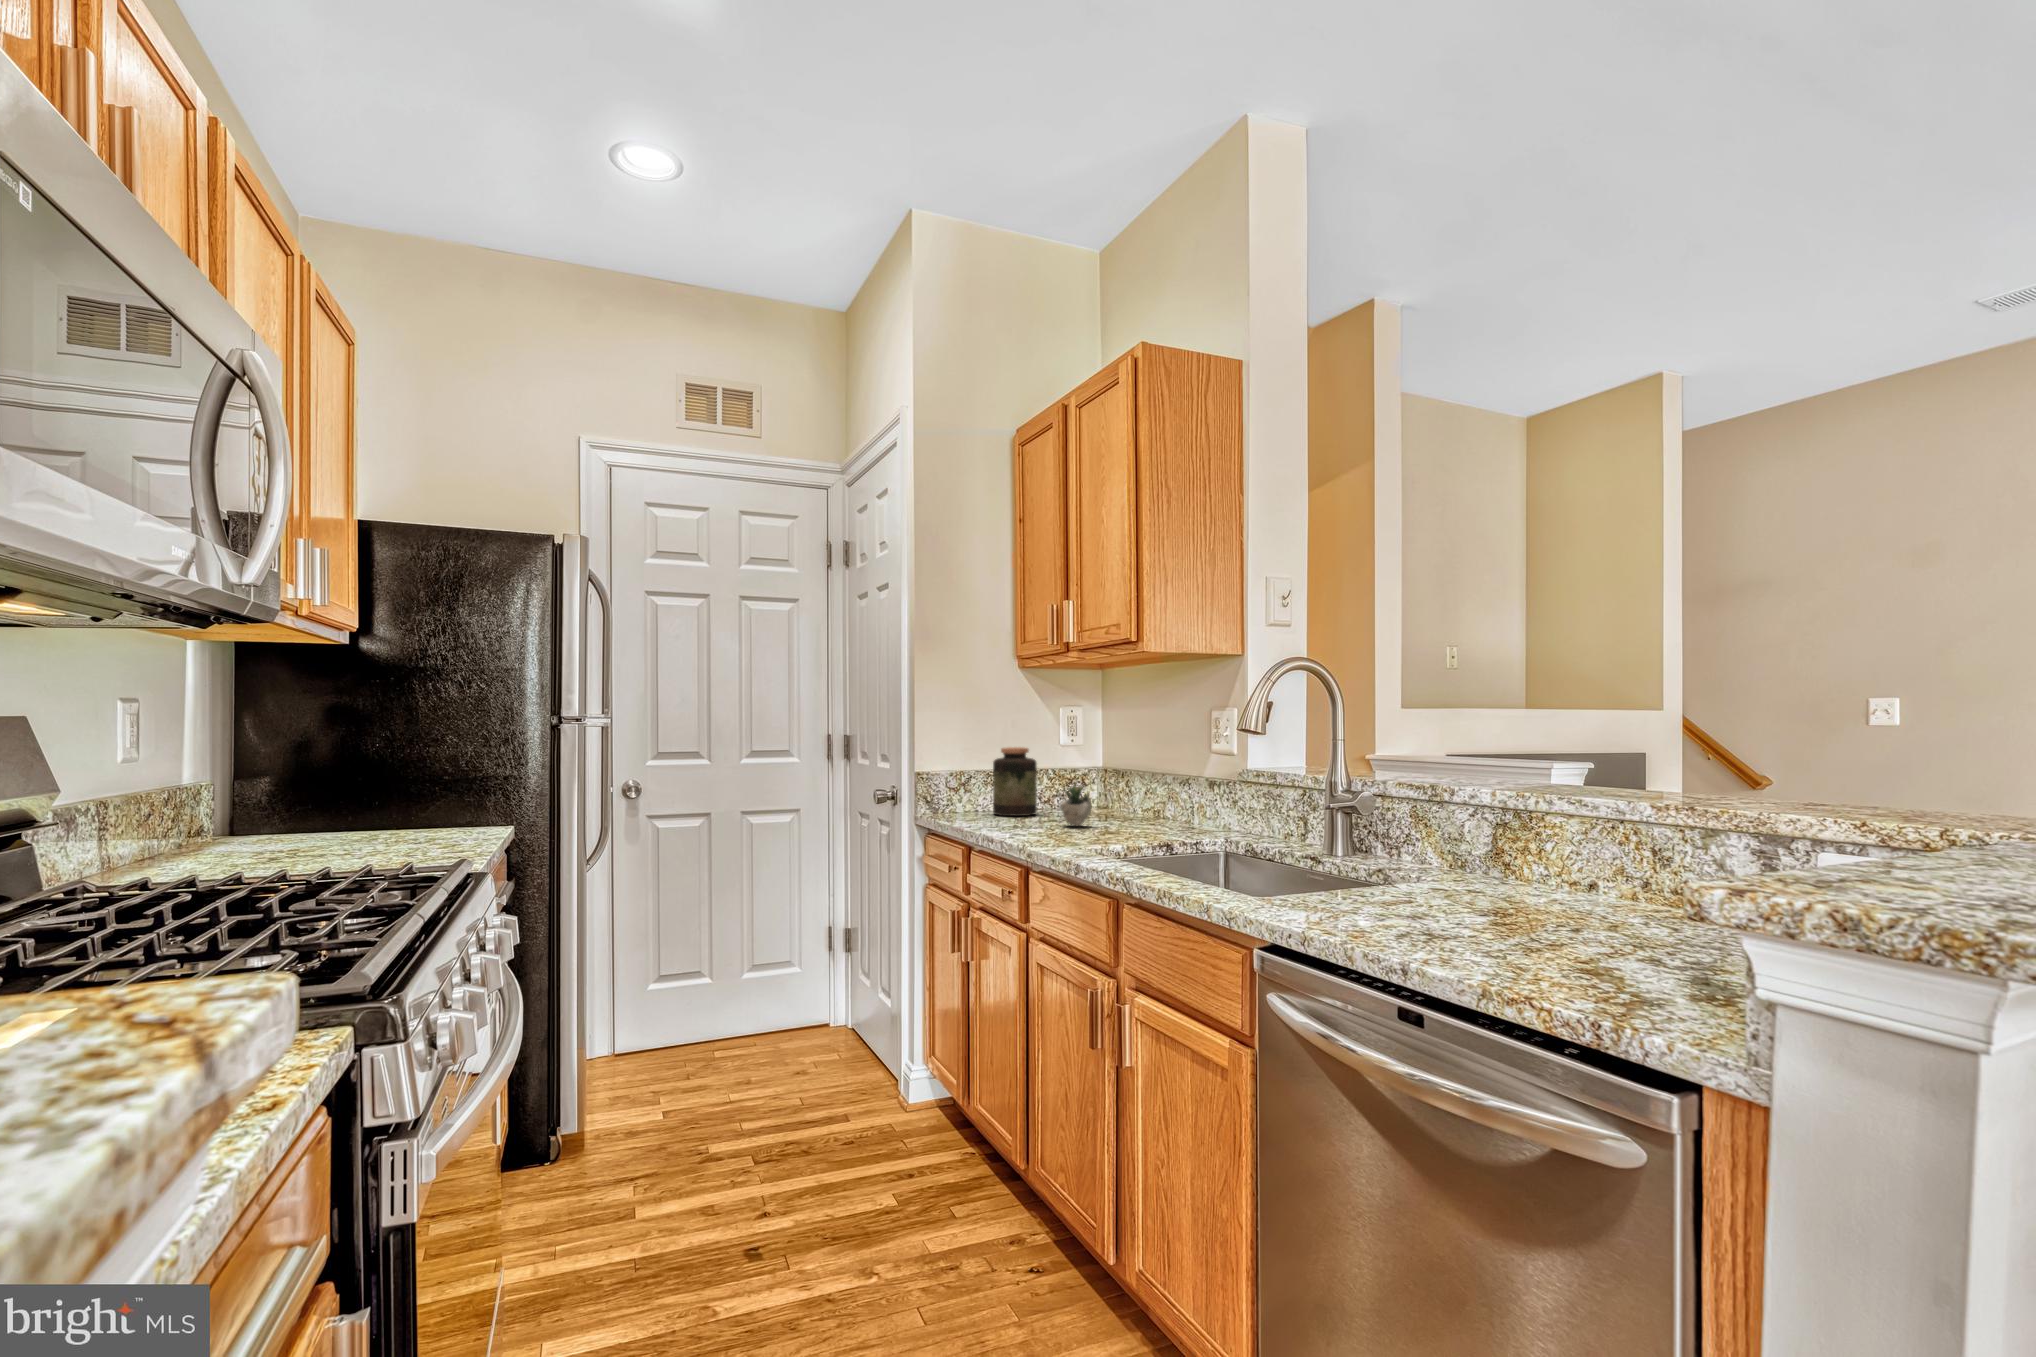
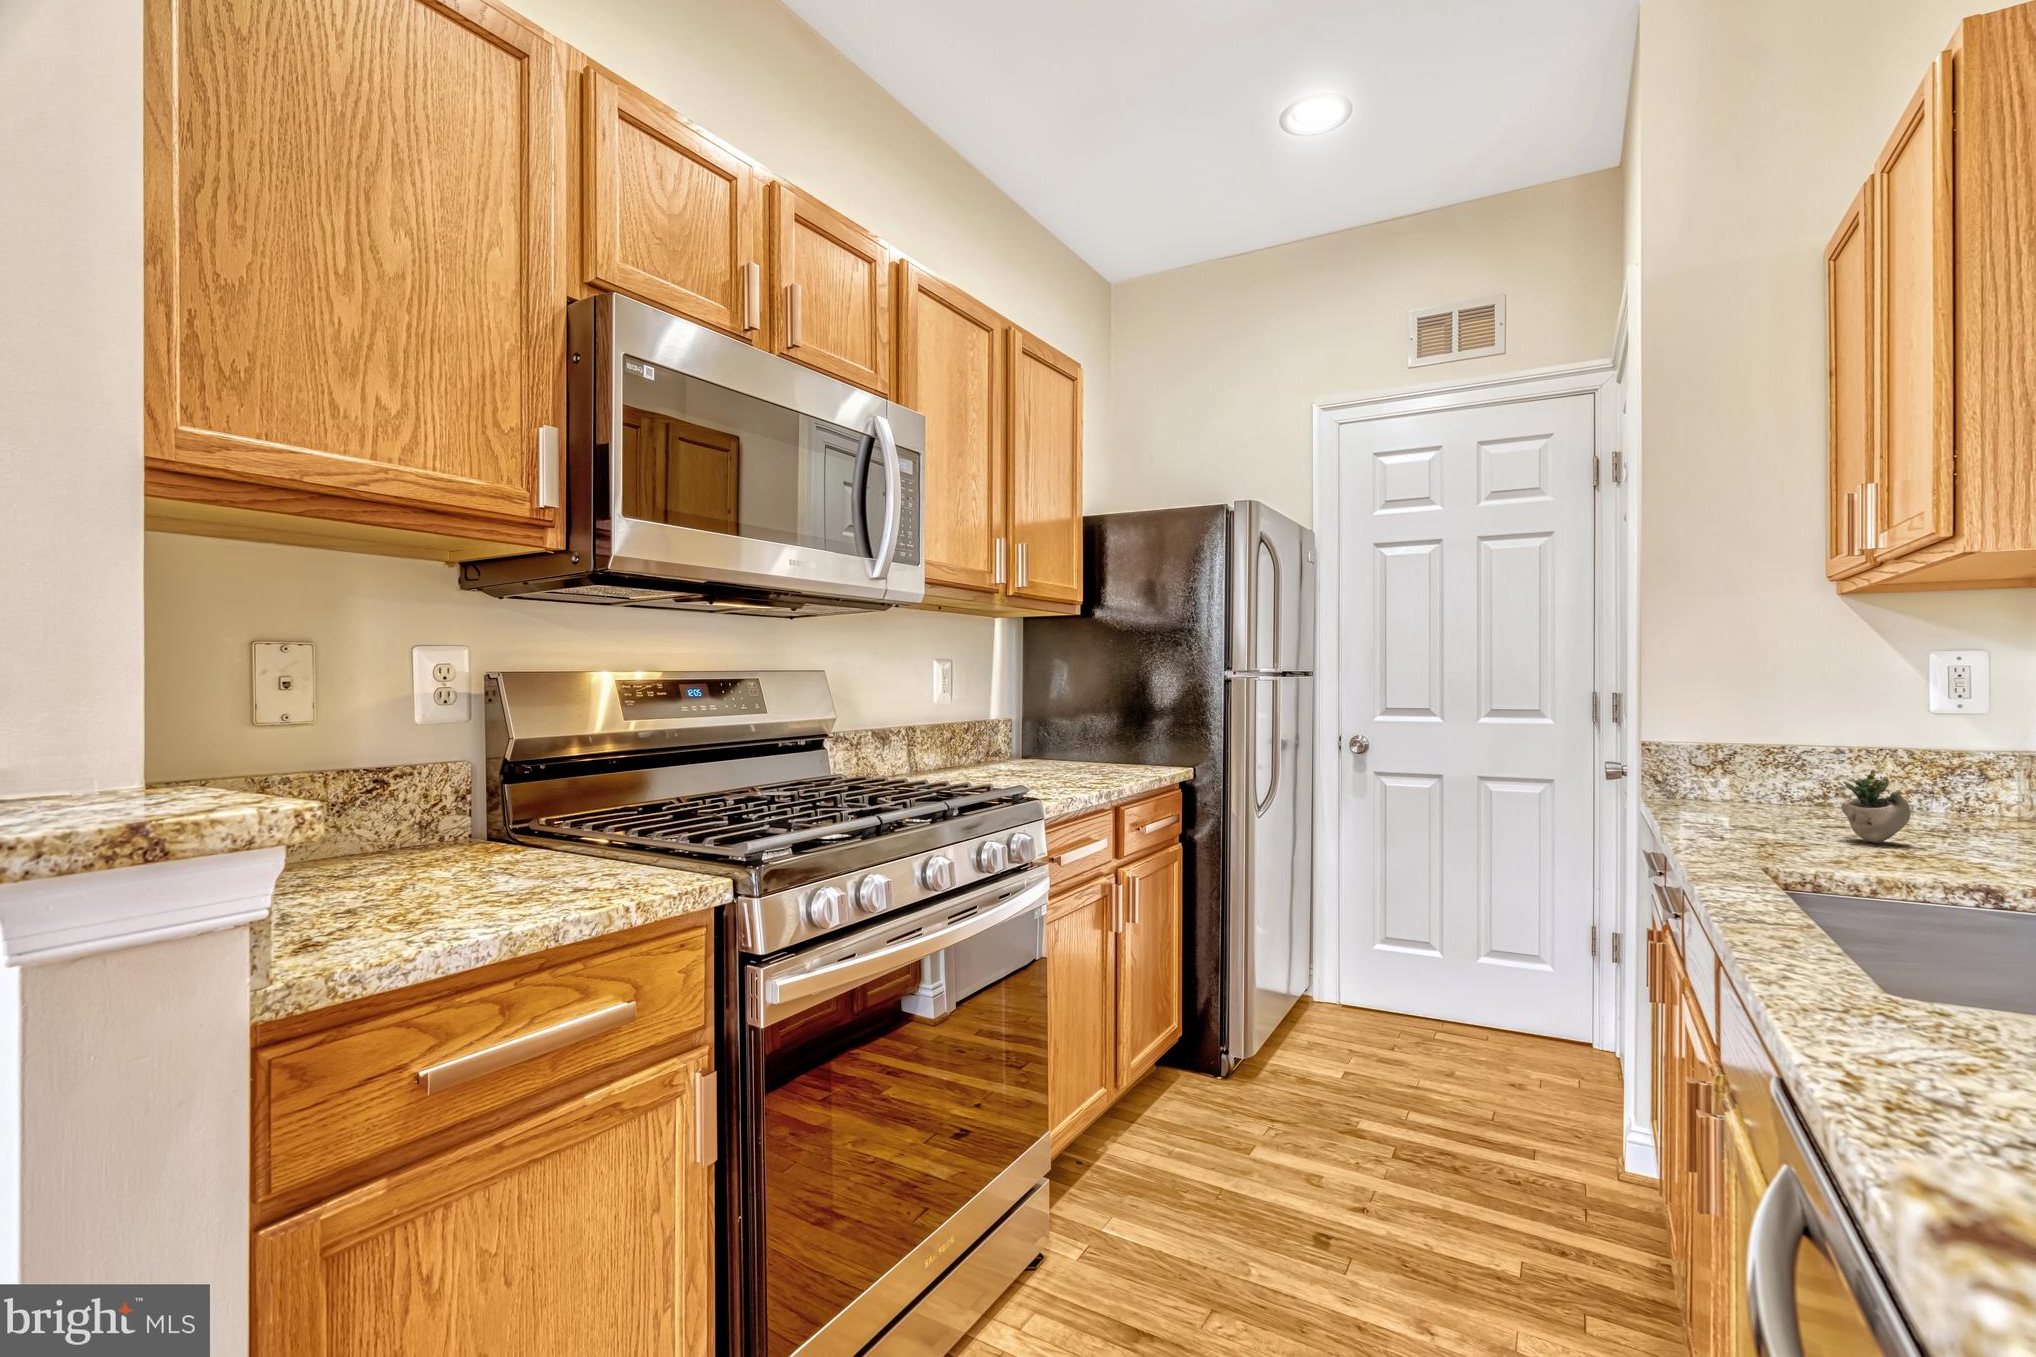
jar: present [993,747,1037,816] -> none [1771,714,1858,819]

